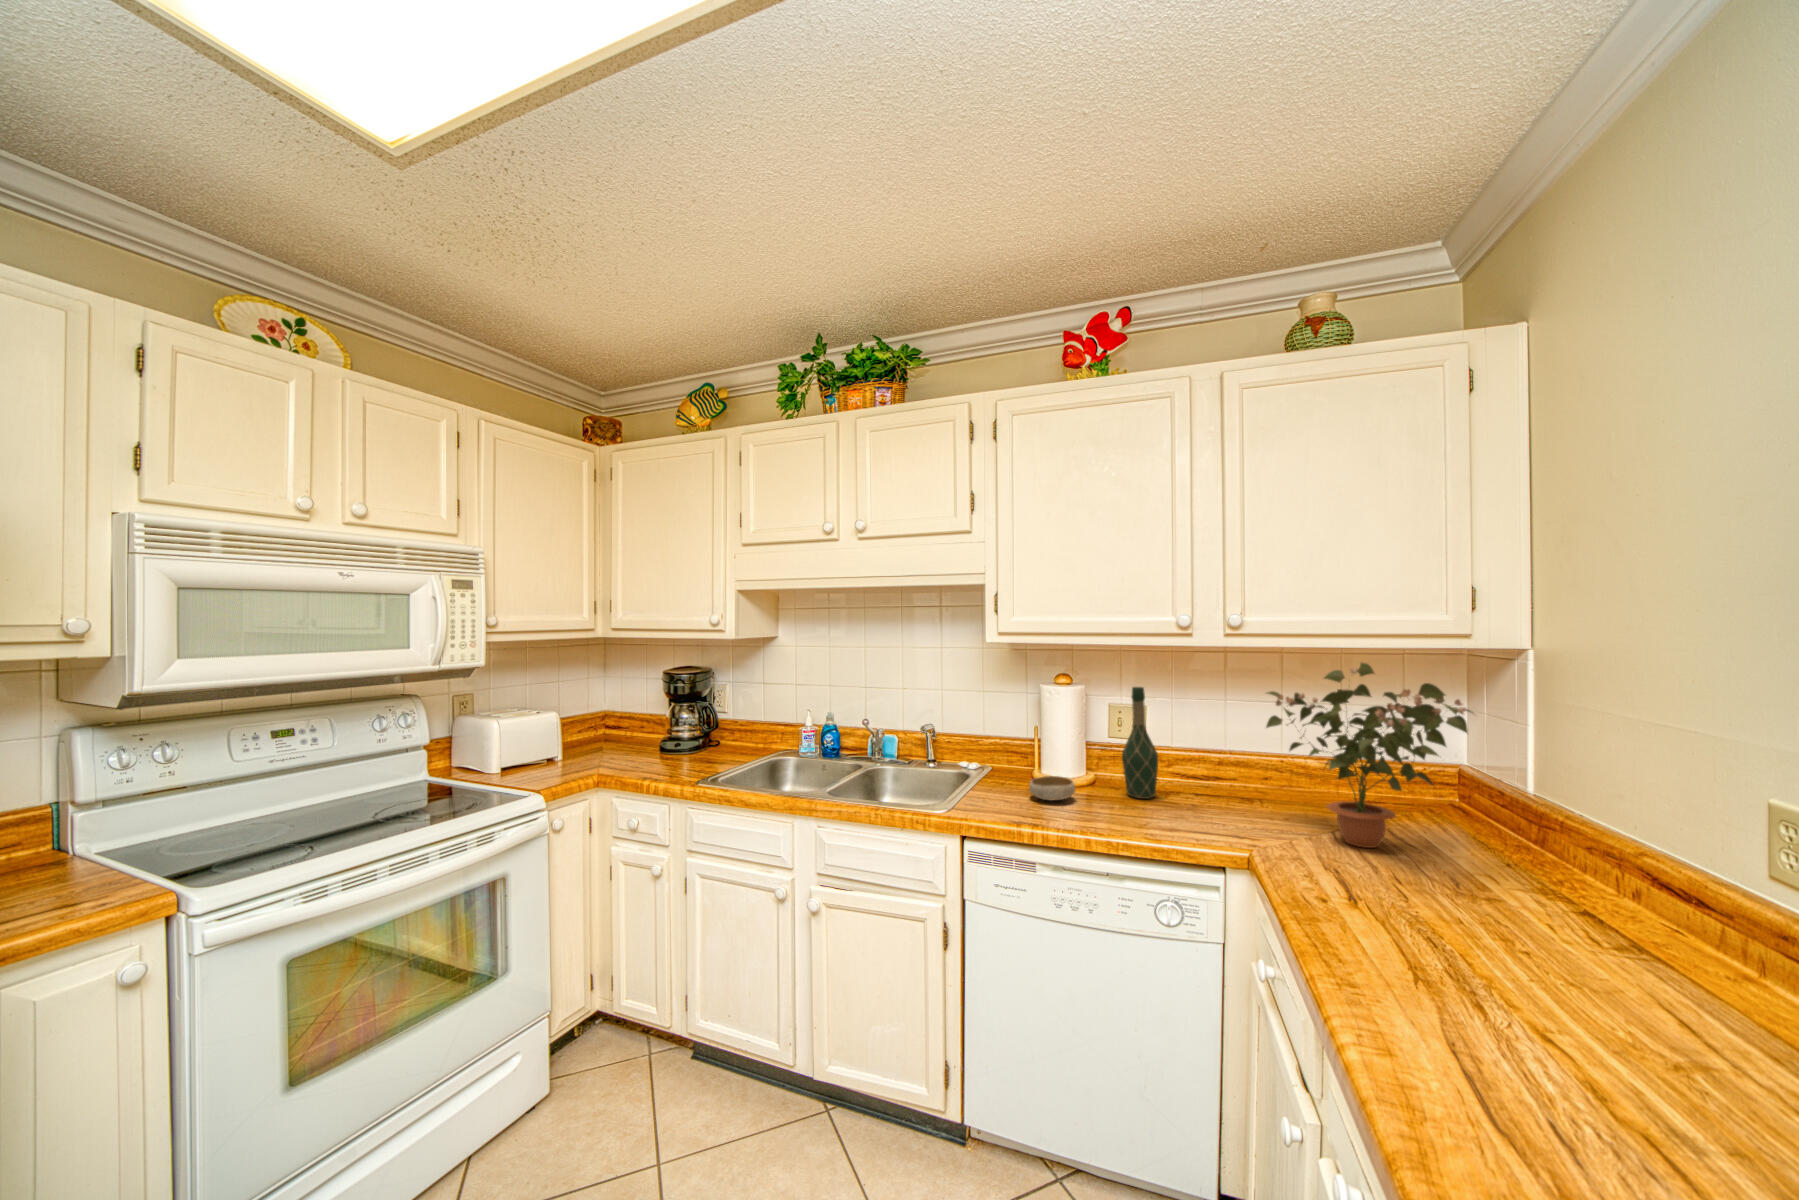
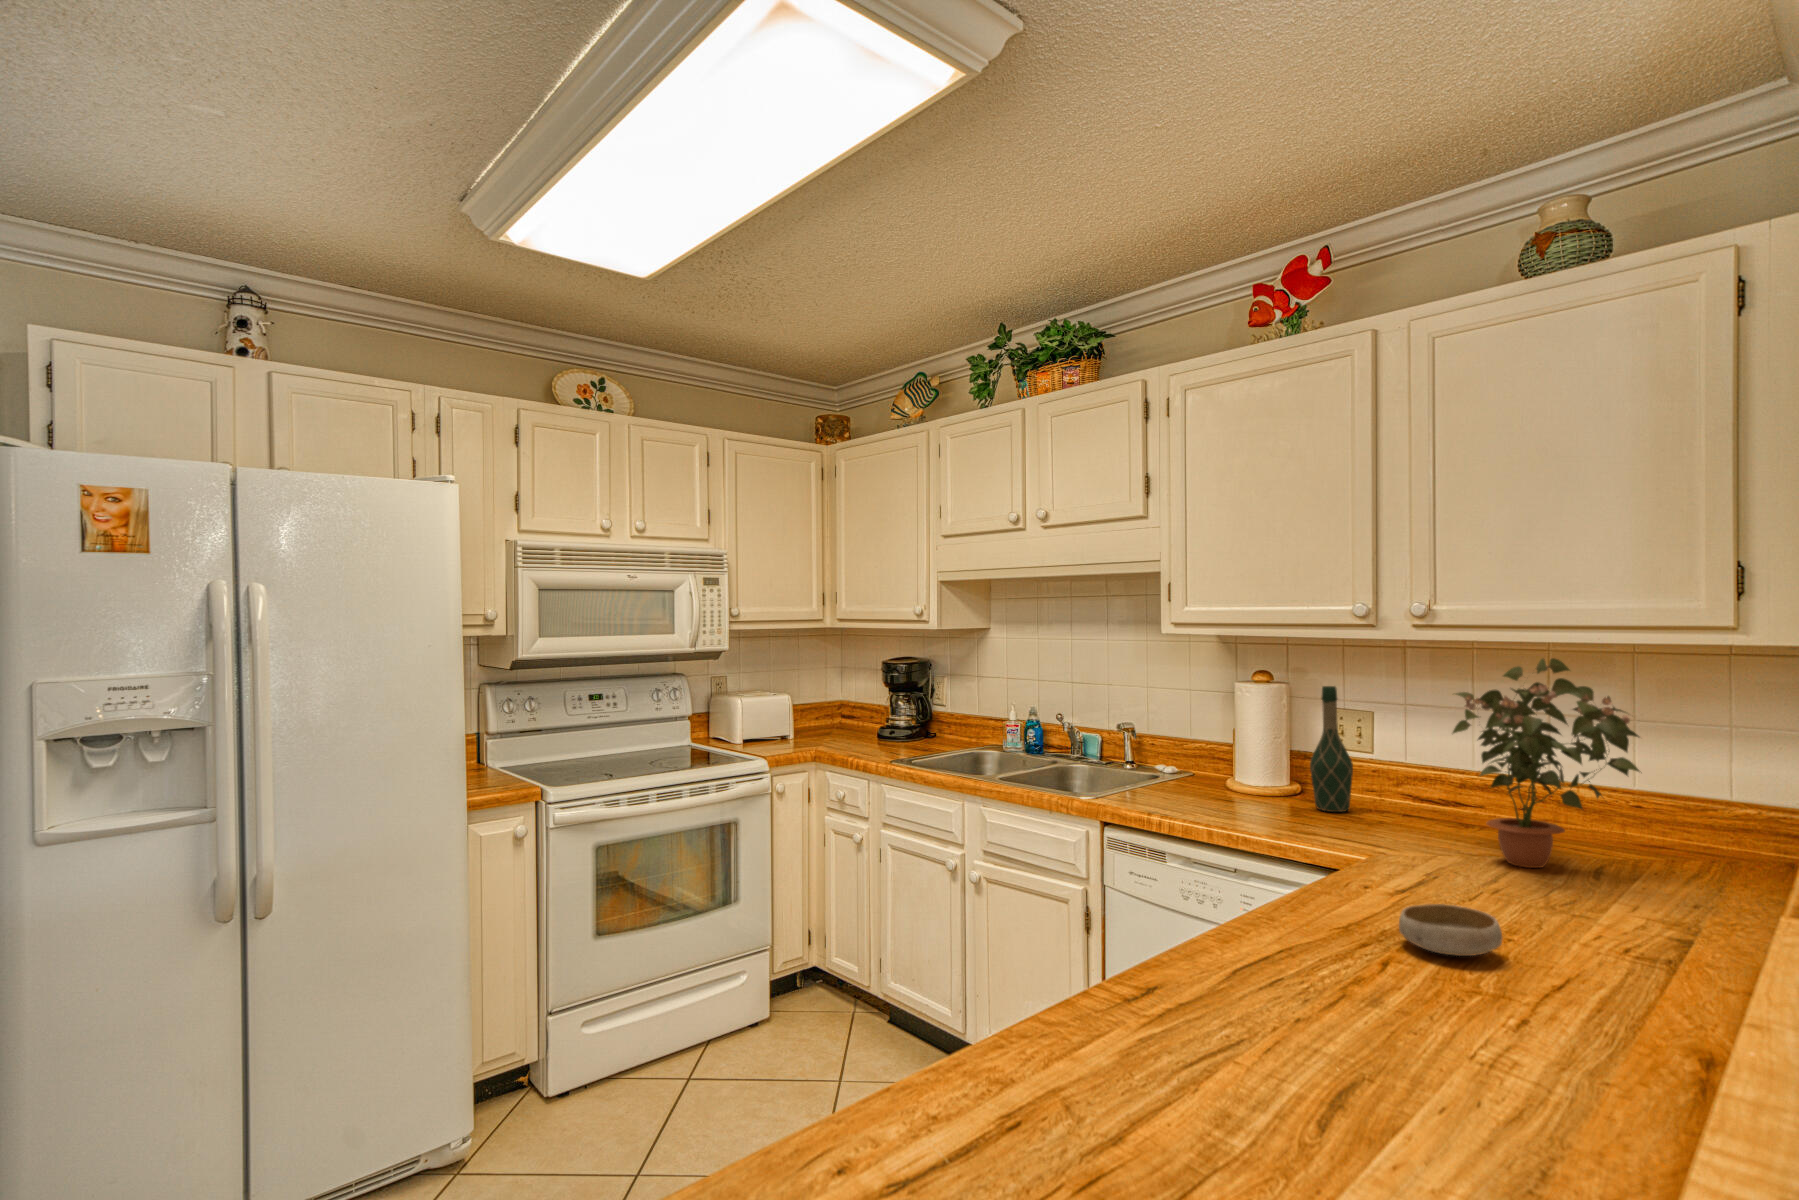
bowl: present [1029,776,1076,801] -> present [1399,904,1502,956]

